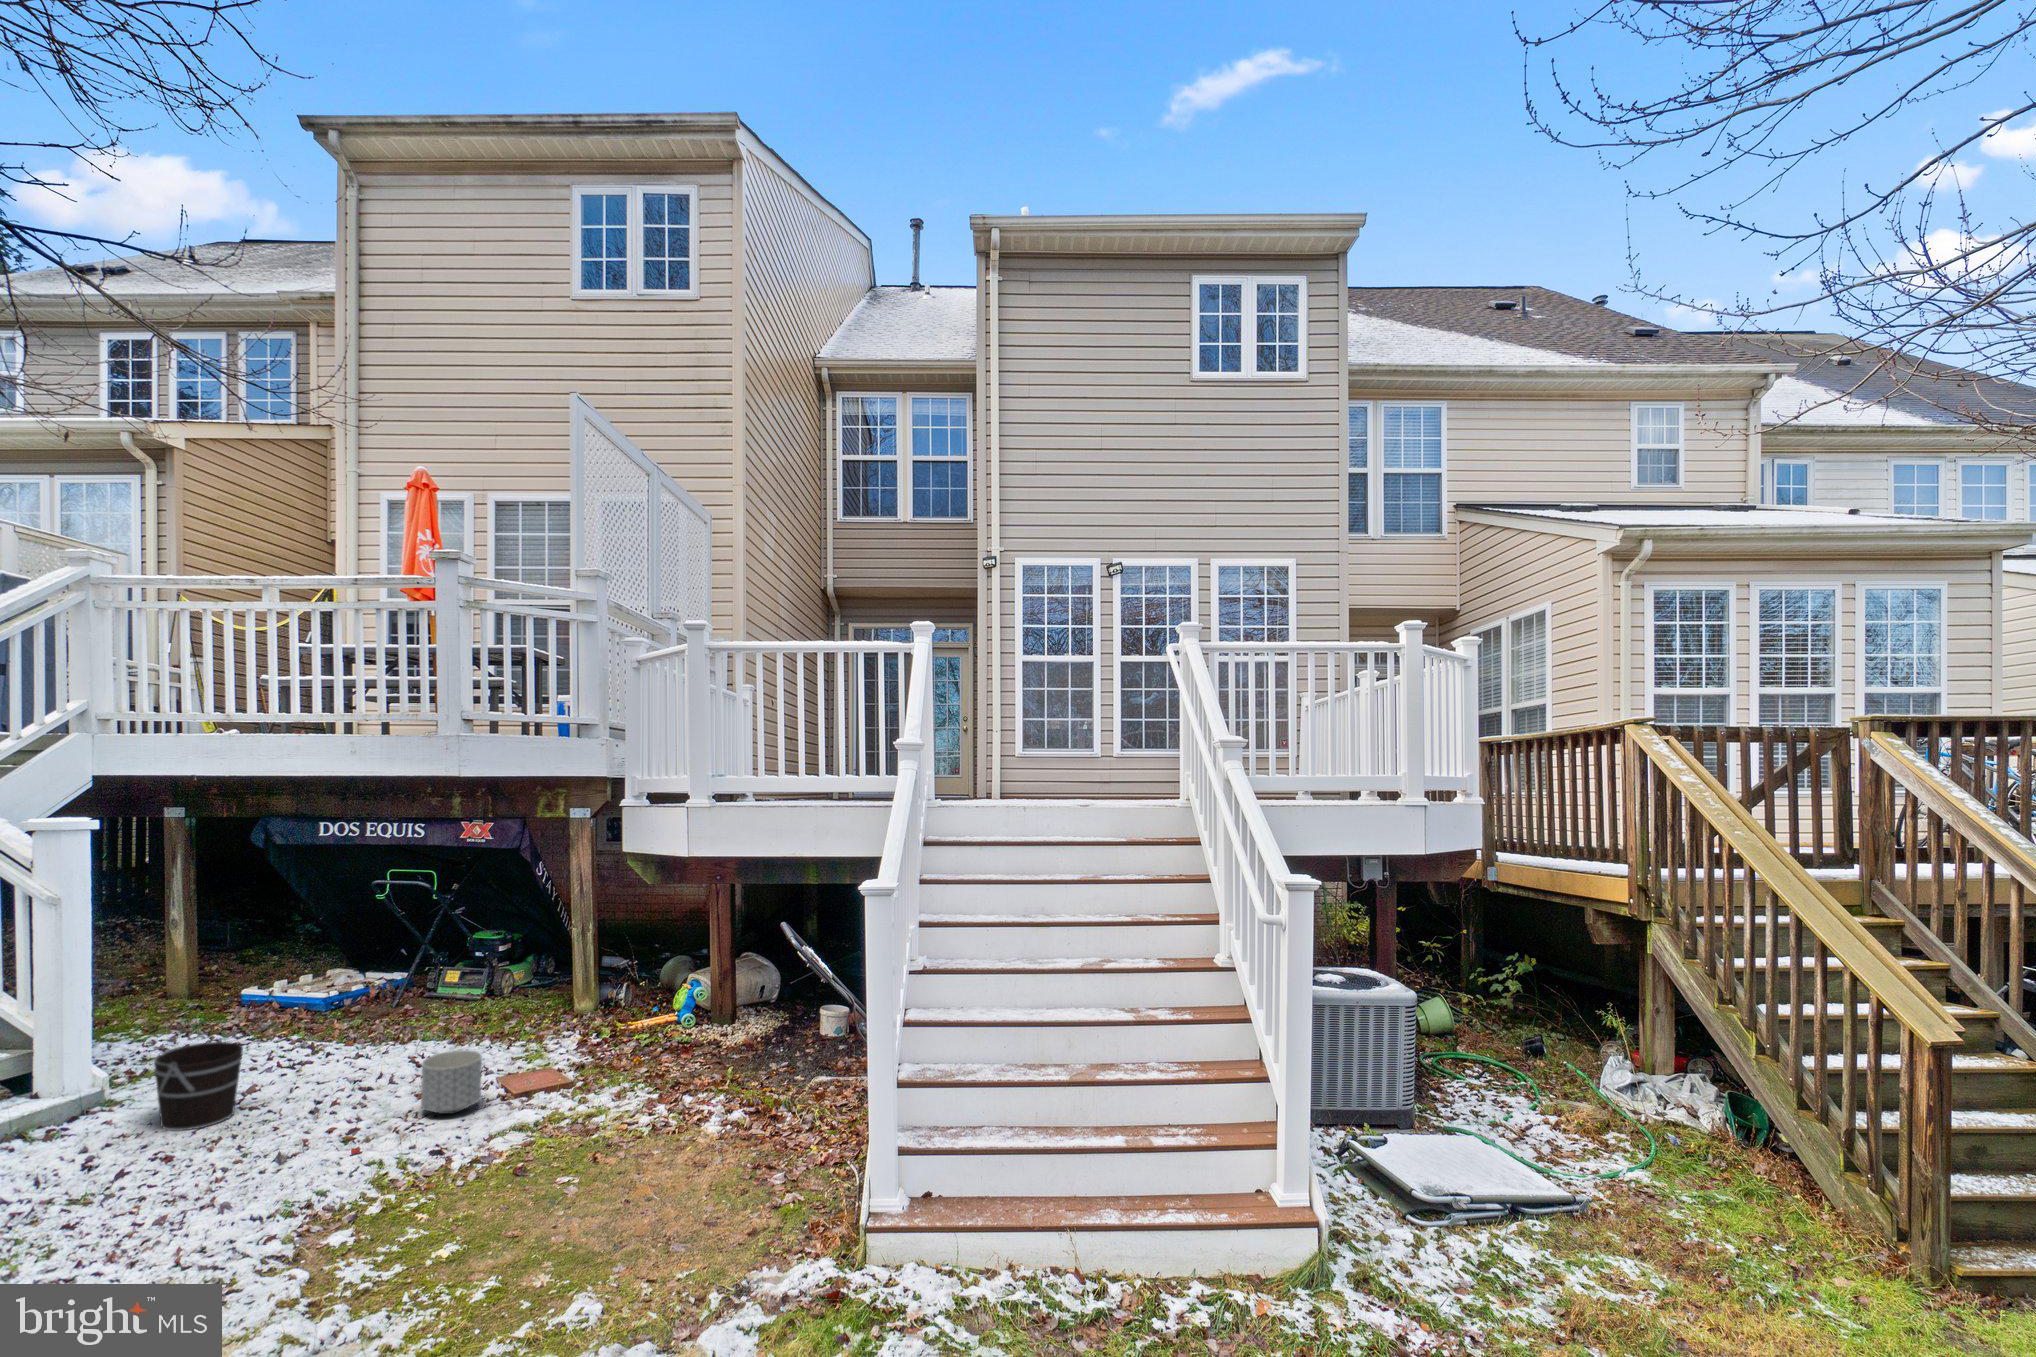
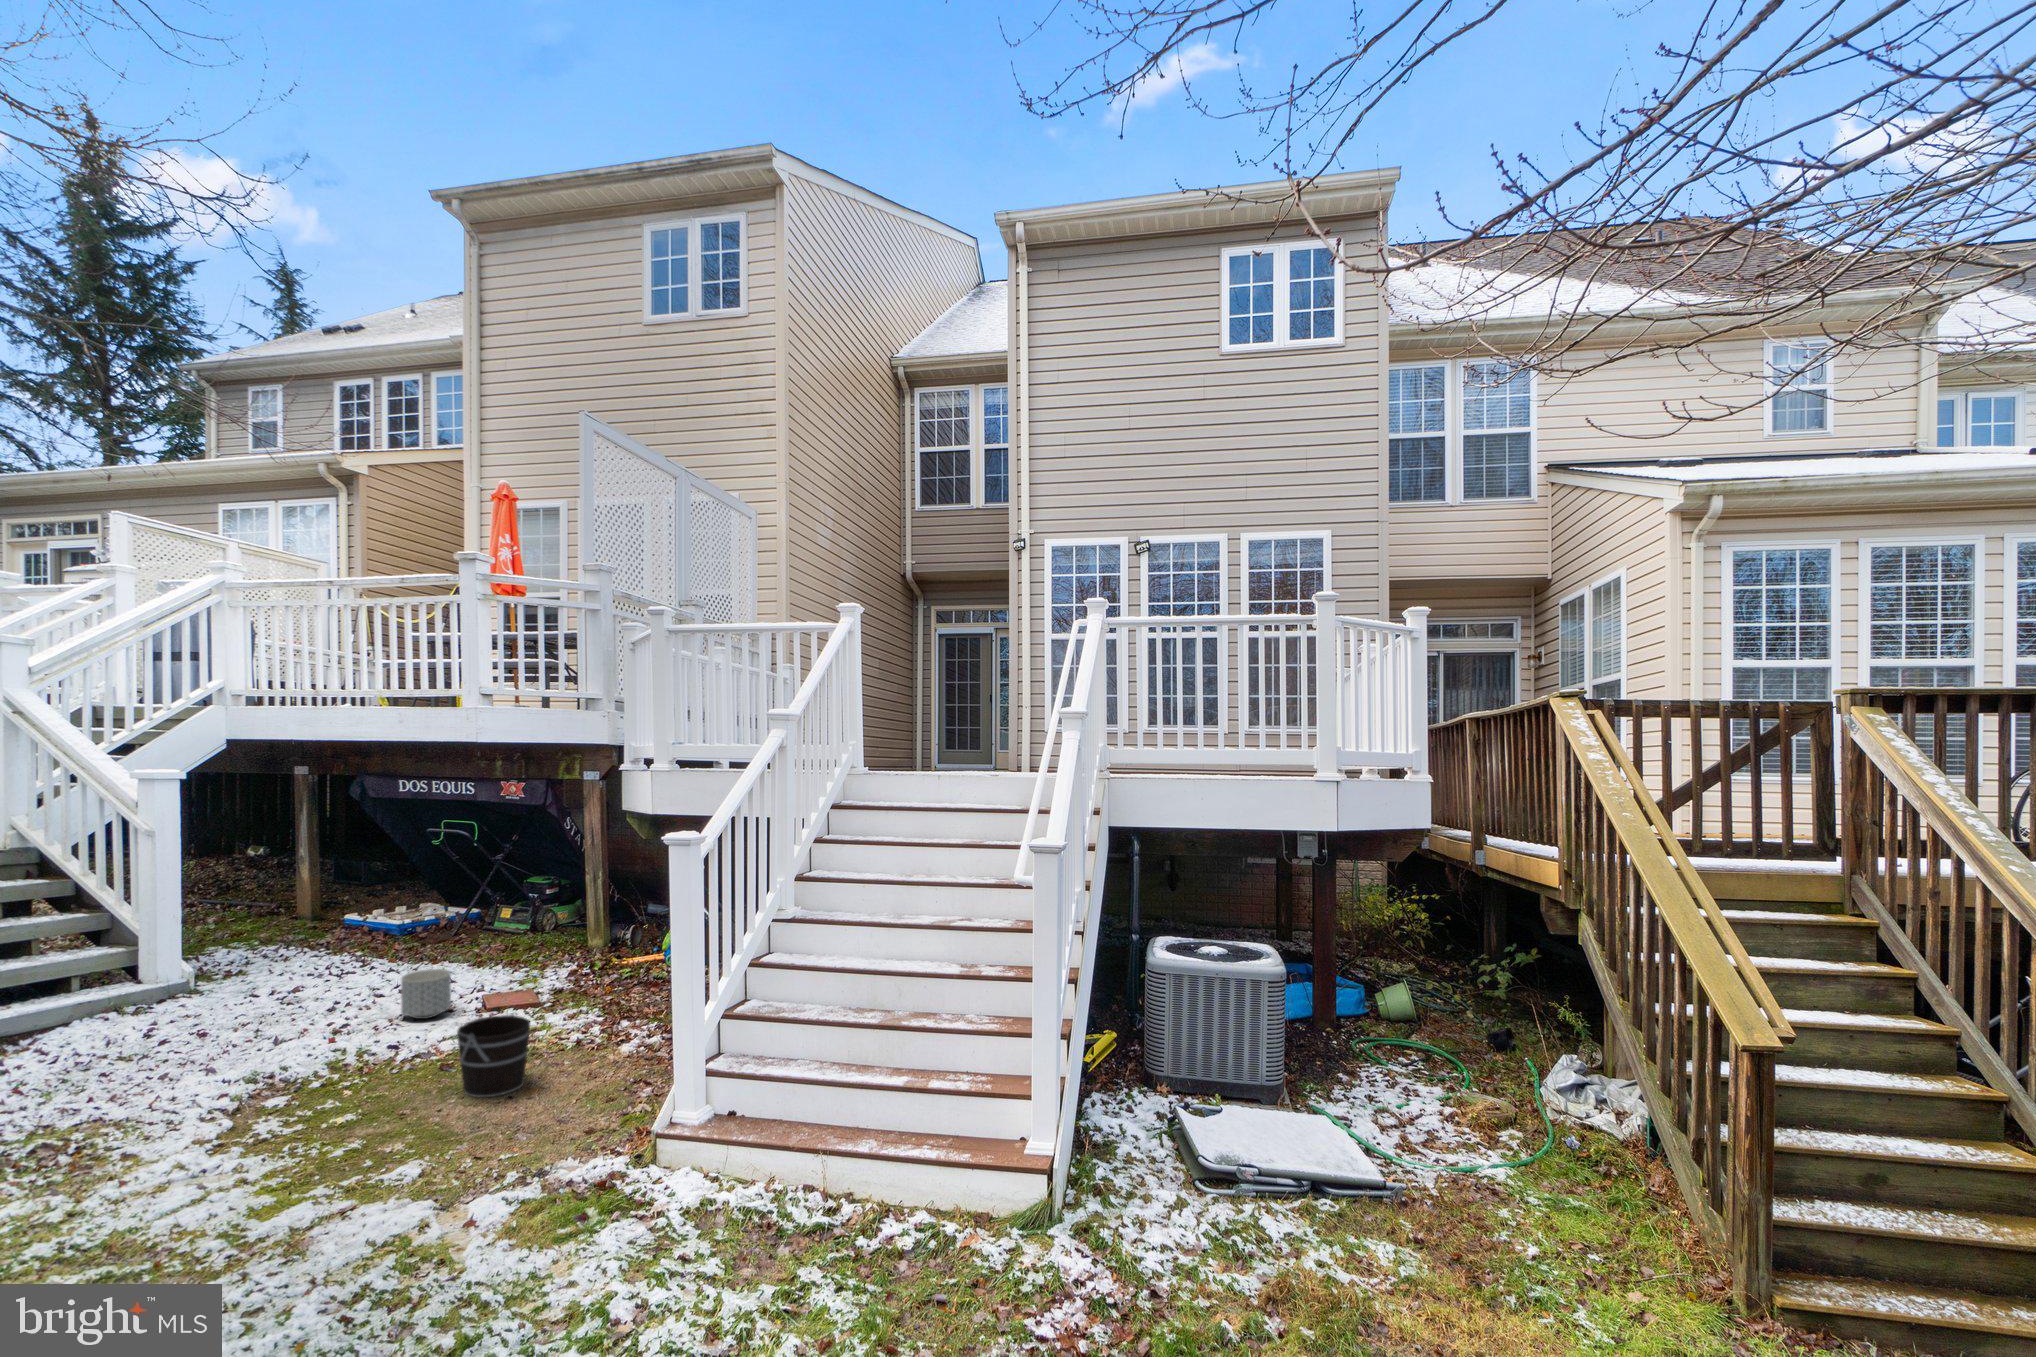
bucket: present [154,1040,243,1131] -> present [457,1014,530,1097]

